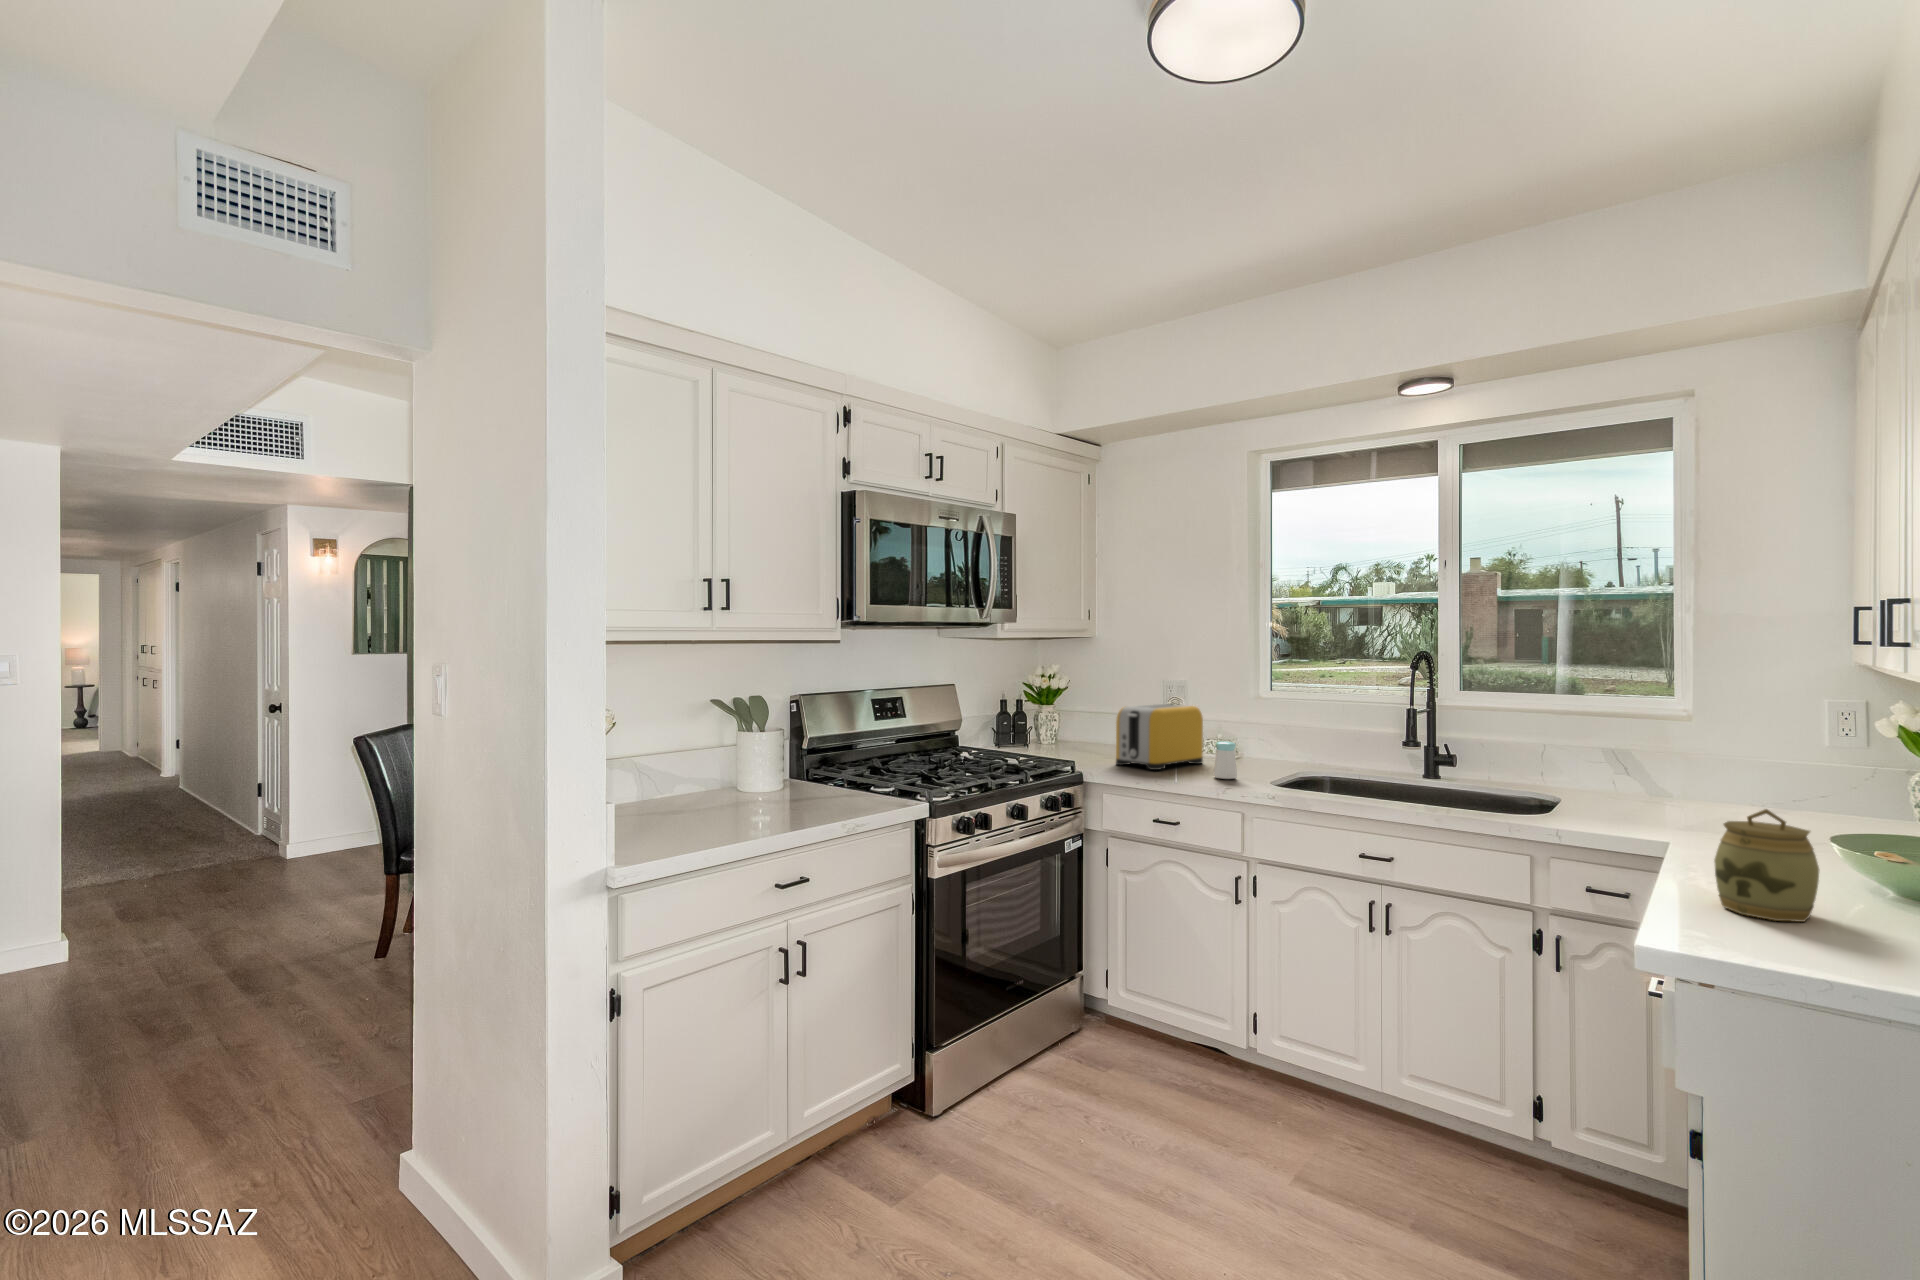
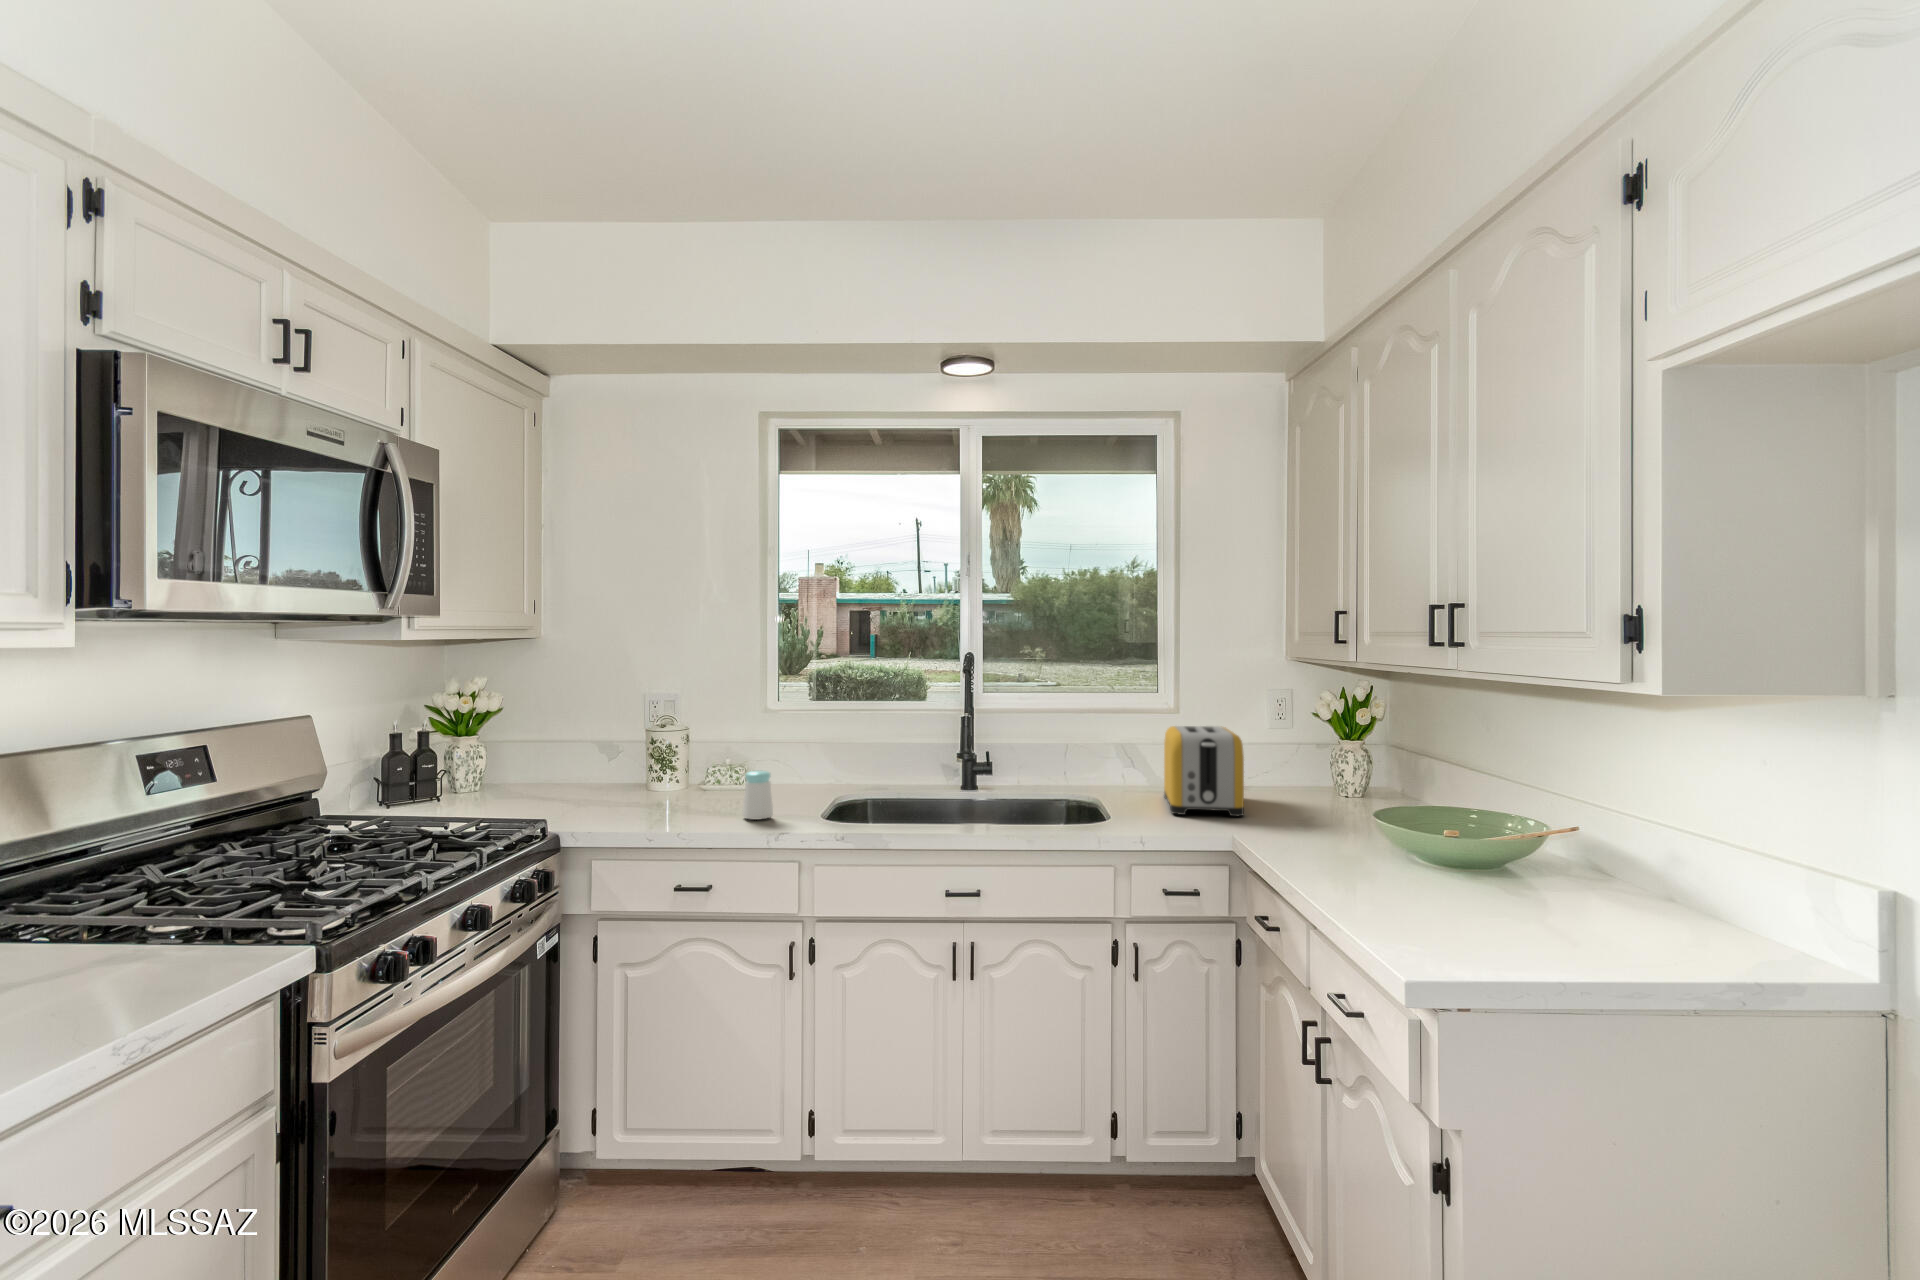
toaster: present [1116,704,1203,770] -> present [1164,726,1244,816]
jar: present [1714,809,1819,922] -> none [1375,804,1467,919]

